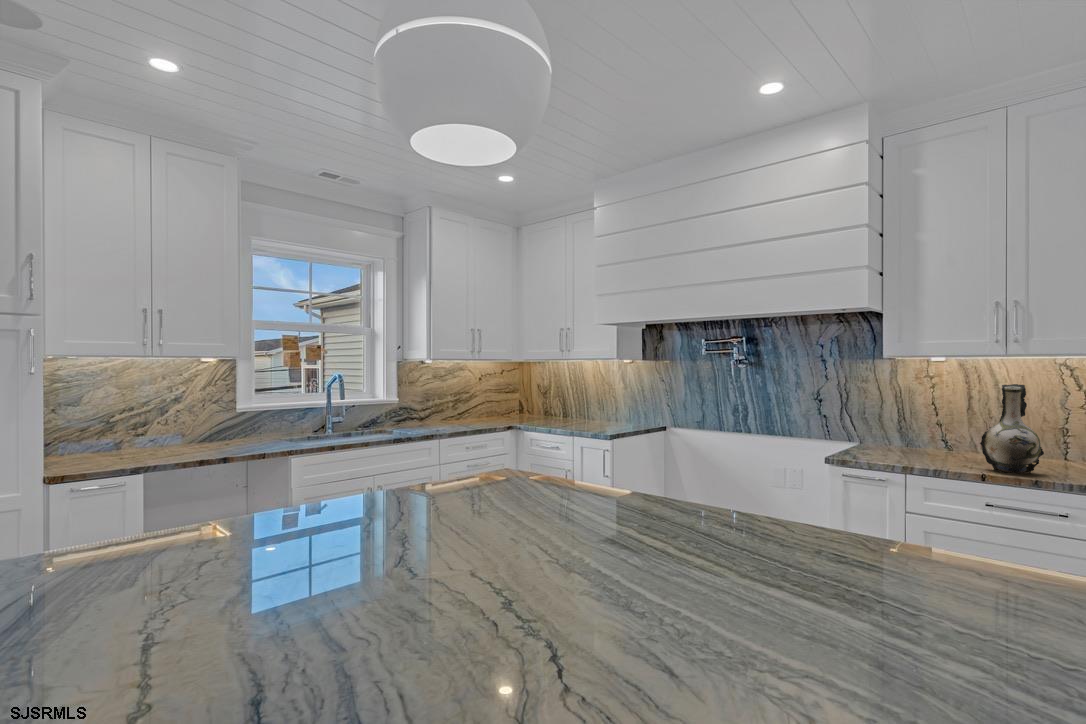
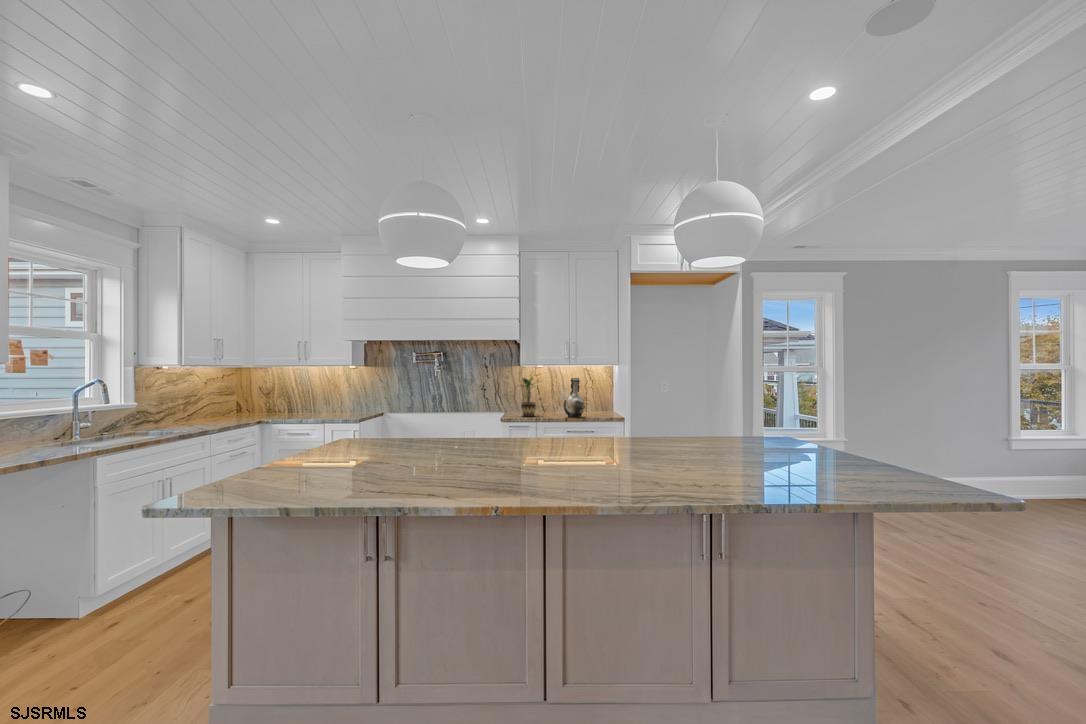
potted plant: none [864,381,934,459] -> present [520,378,536,417]

